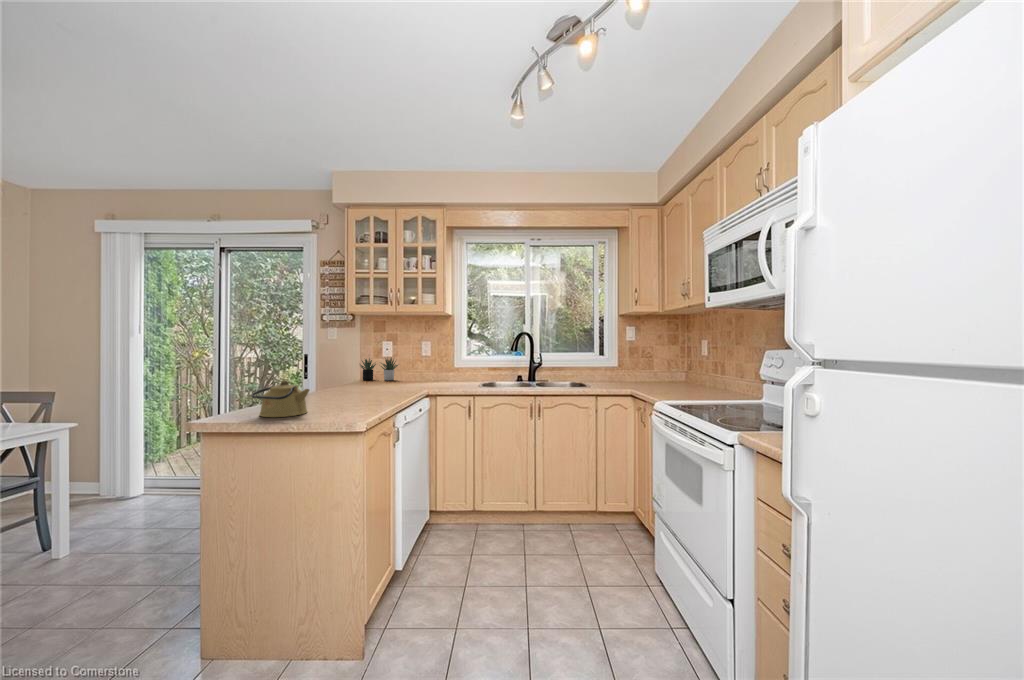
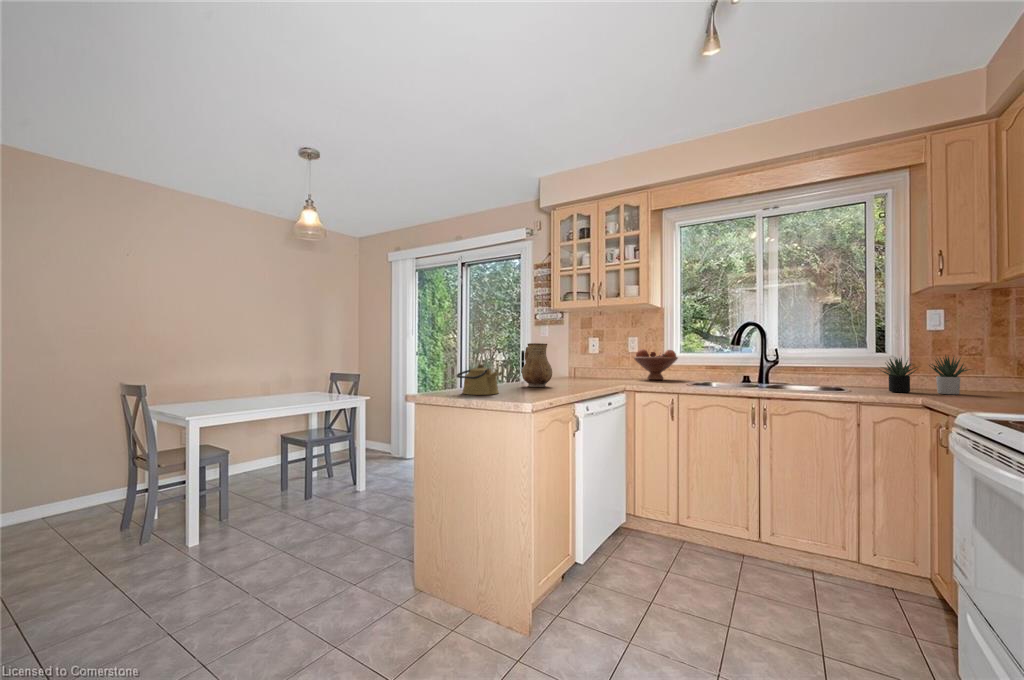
ceramic pitcher: none [324,352,359,399] -> present [522,343,552,387]
fruit bowl: none [428,352,467,381] -> present [634,349,678,380]
succulent plant: present [360,358,398,380] -> present [881,355,971,395]

